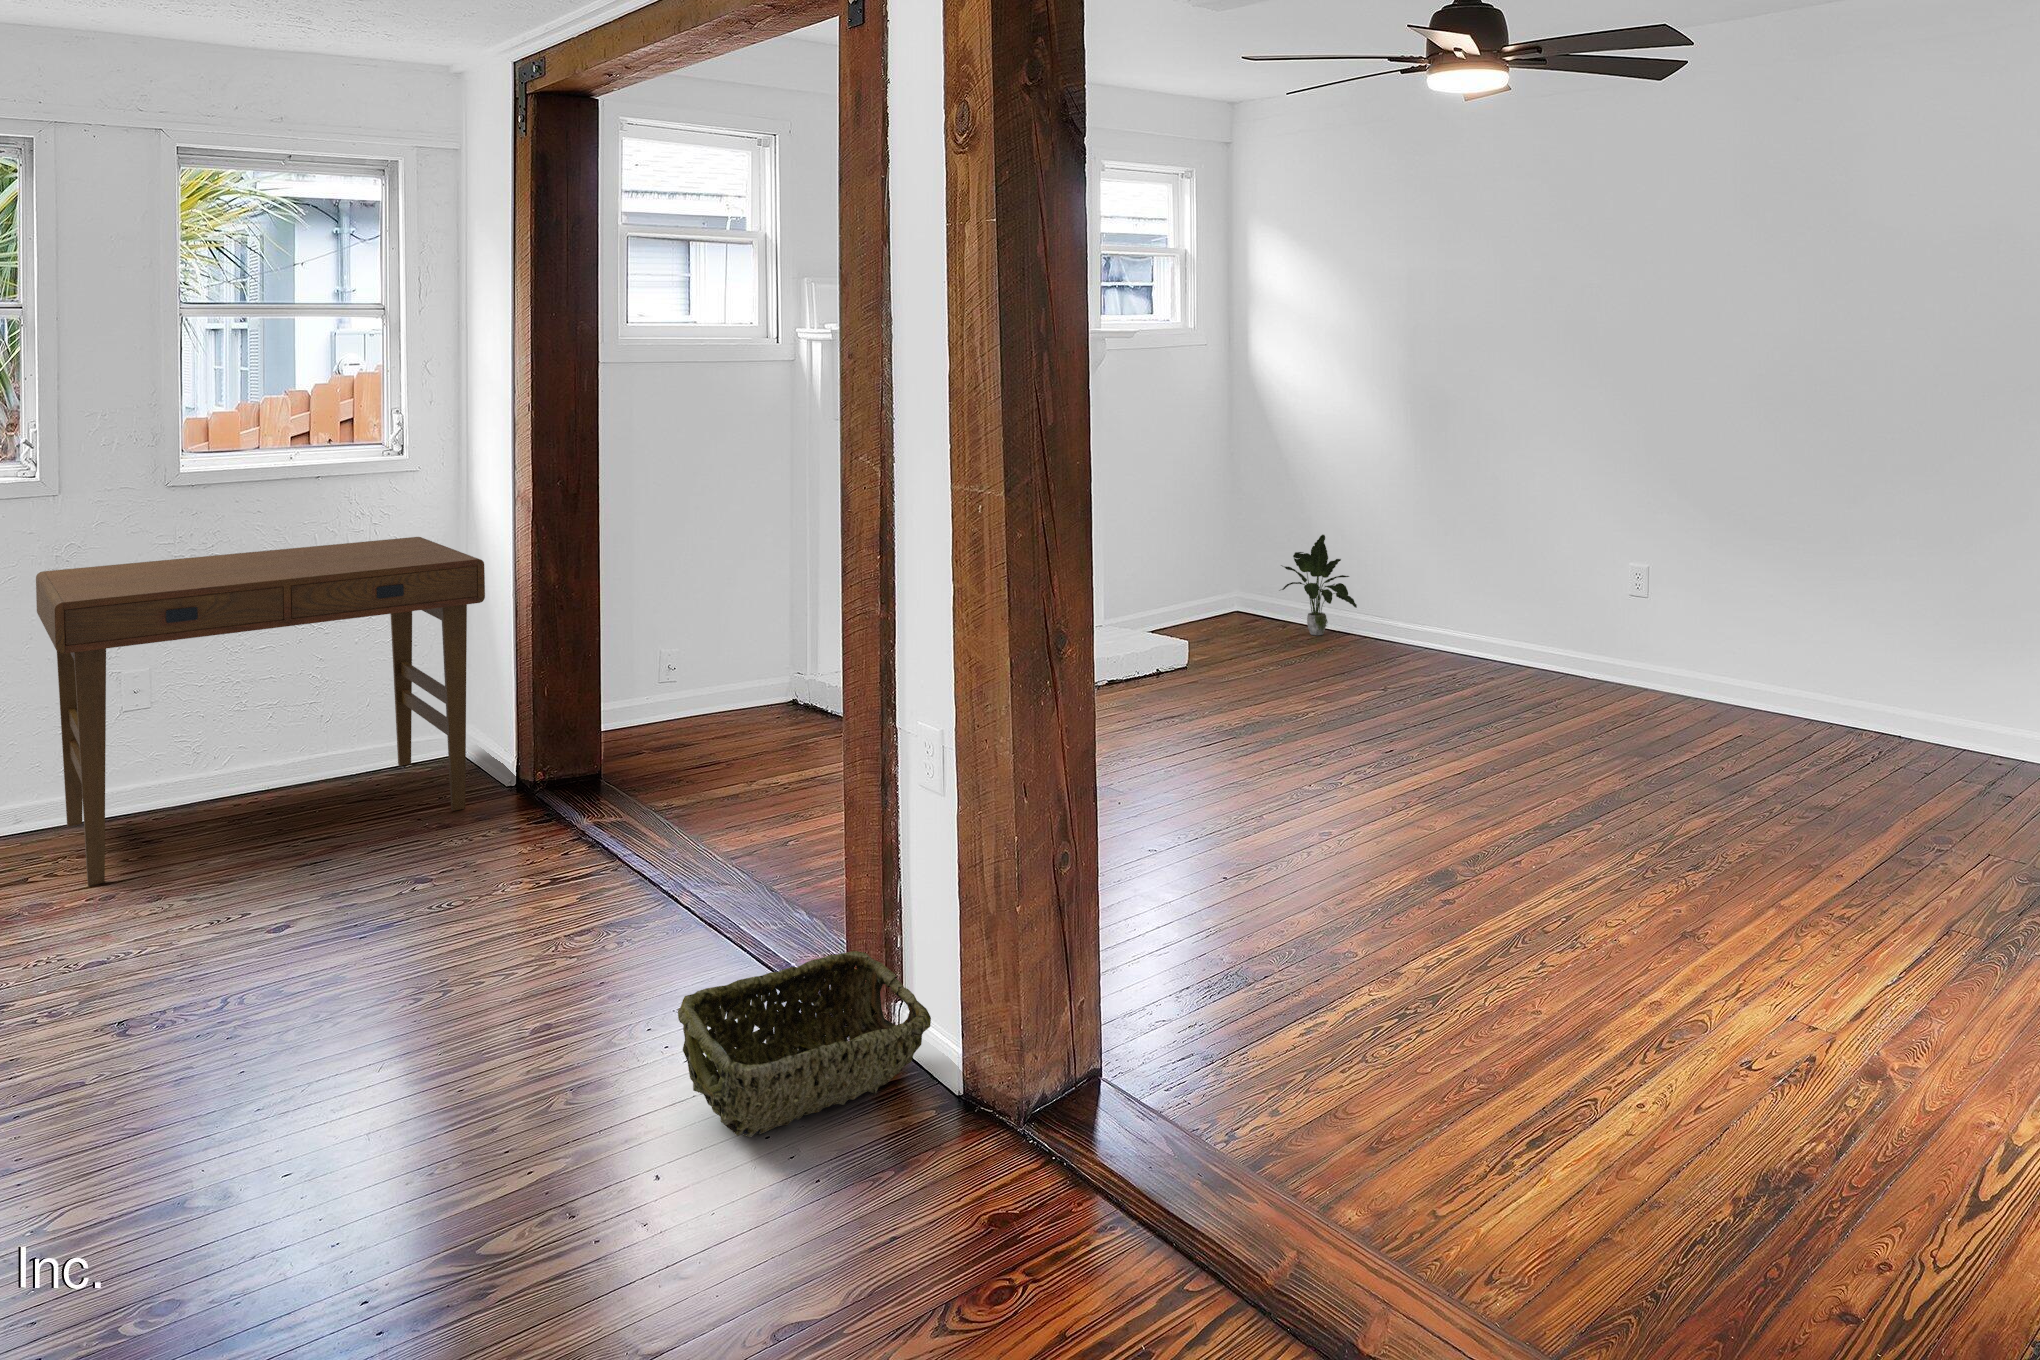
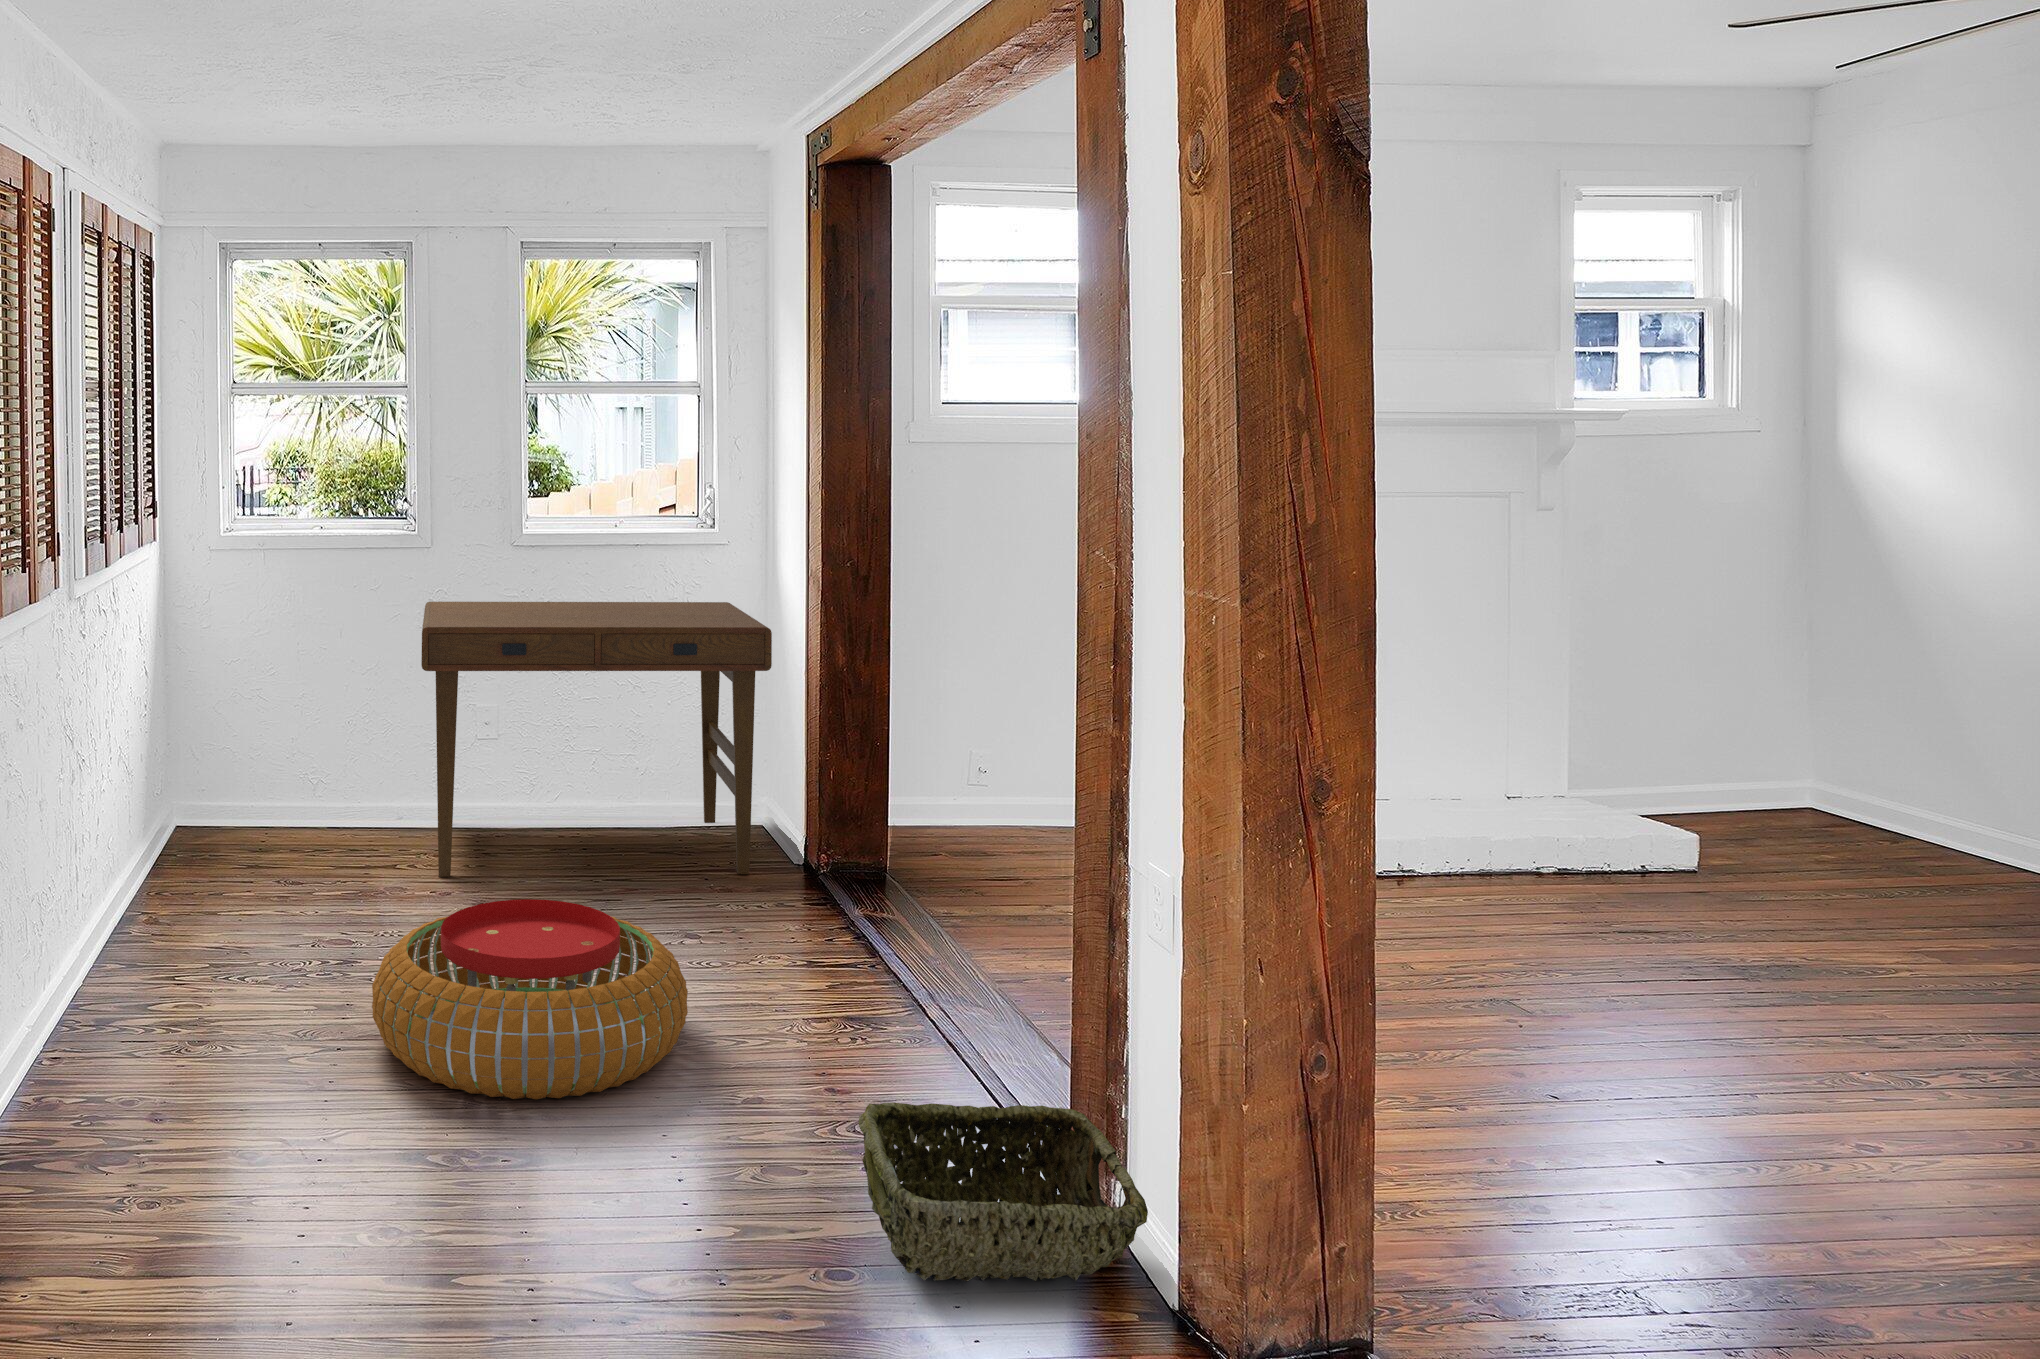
potted plant: present [1281,535,1357,635] -> none [1845,720,1996,867]
pouf: none [63,879,456,1113] -> present [372,899,688,1100]

